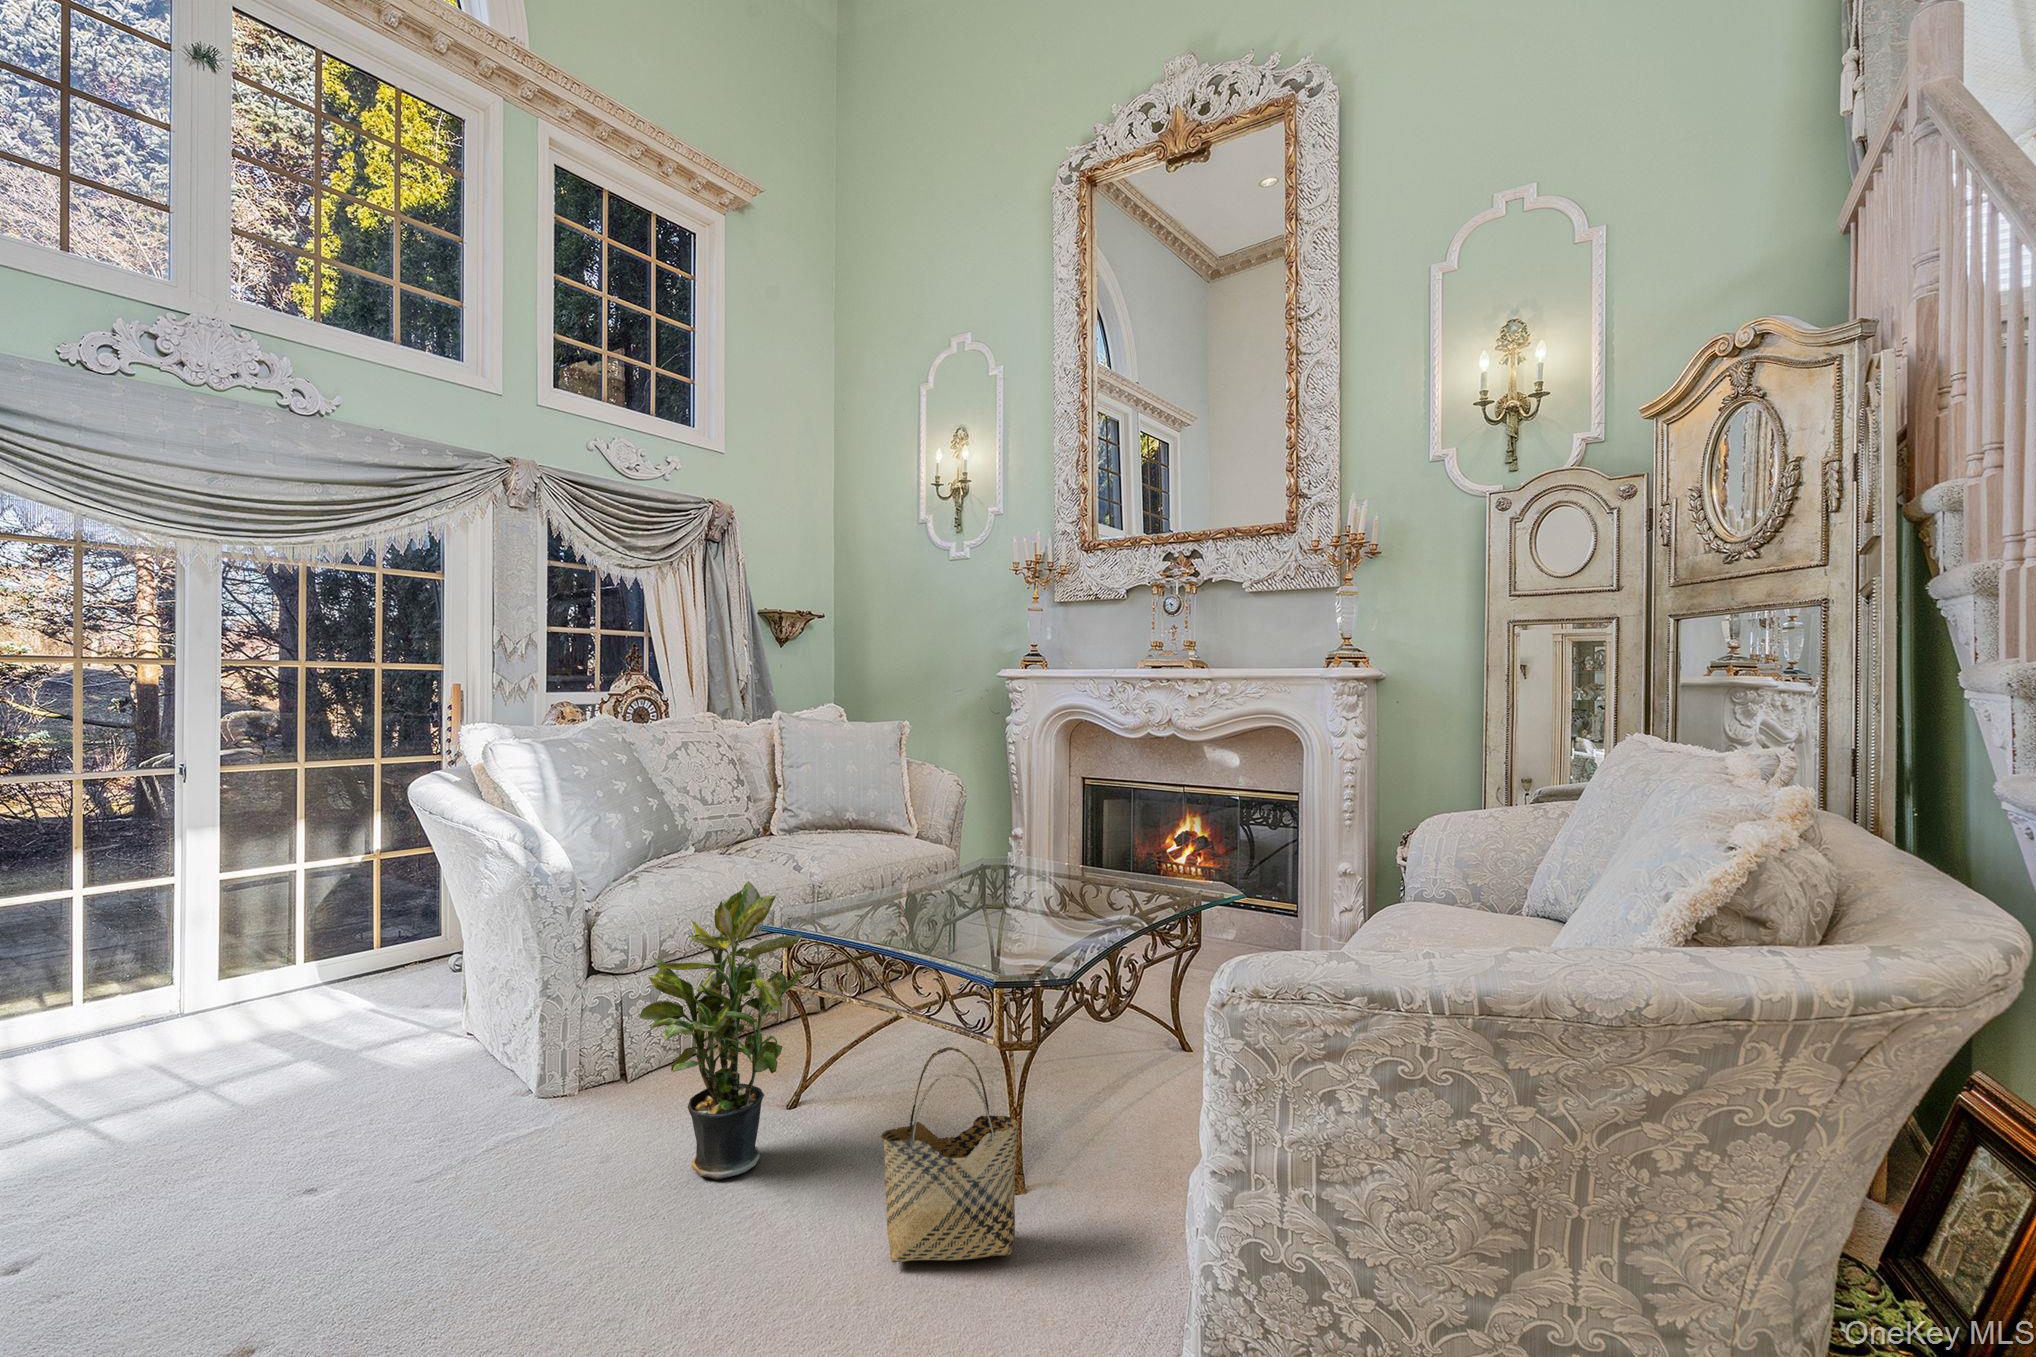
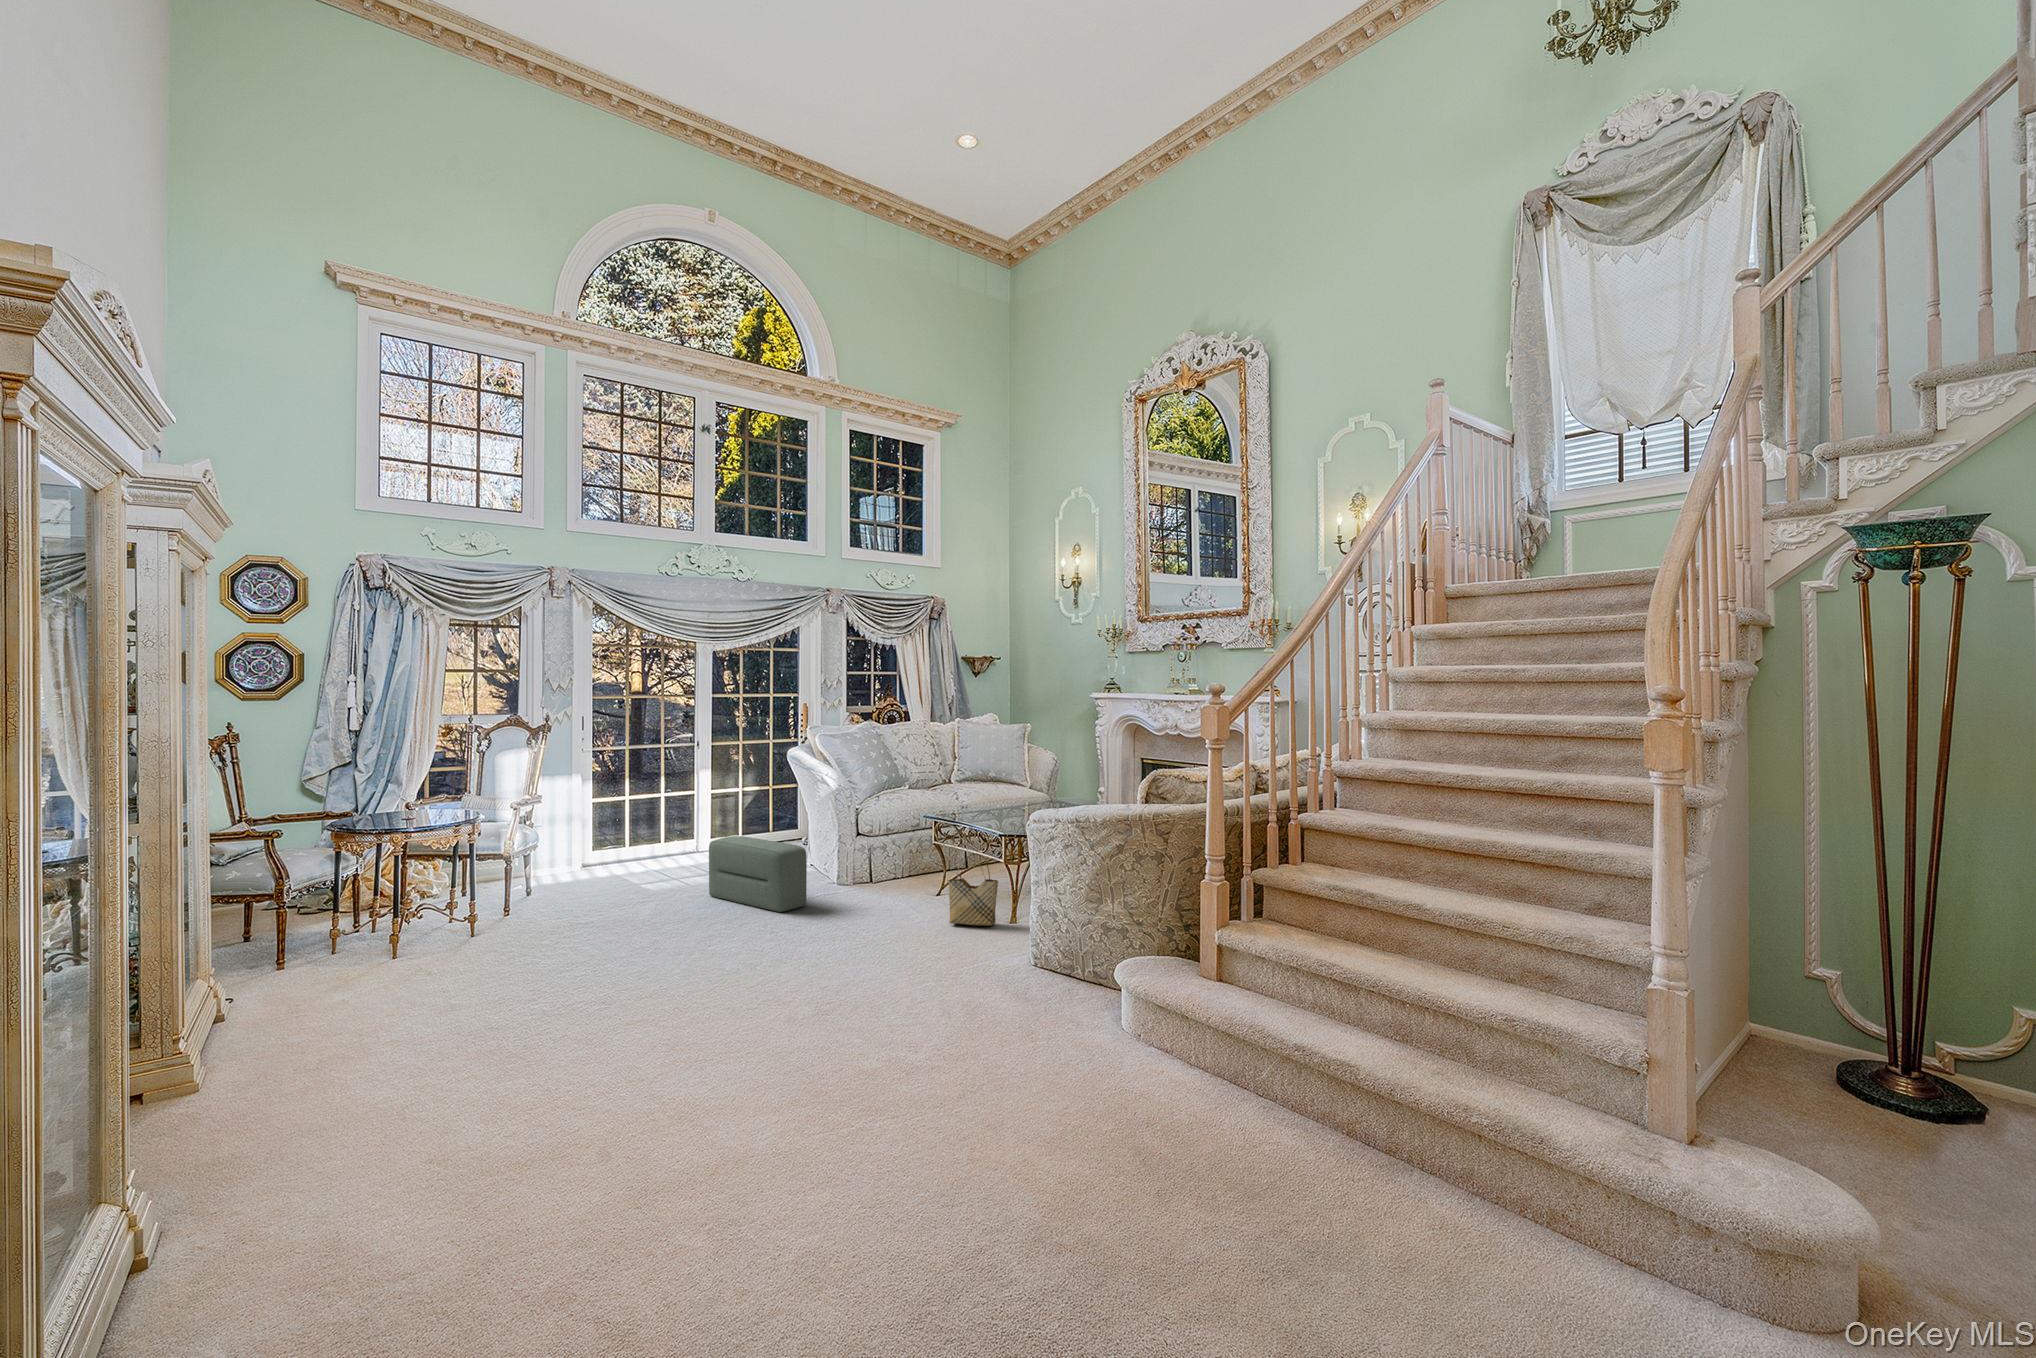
potted plant: present [639,881,802,1180] -> none [873,793,934,905]
pouf: none [119,1026,440,1280] -> present [709,836,807,912]

